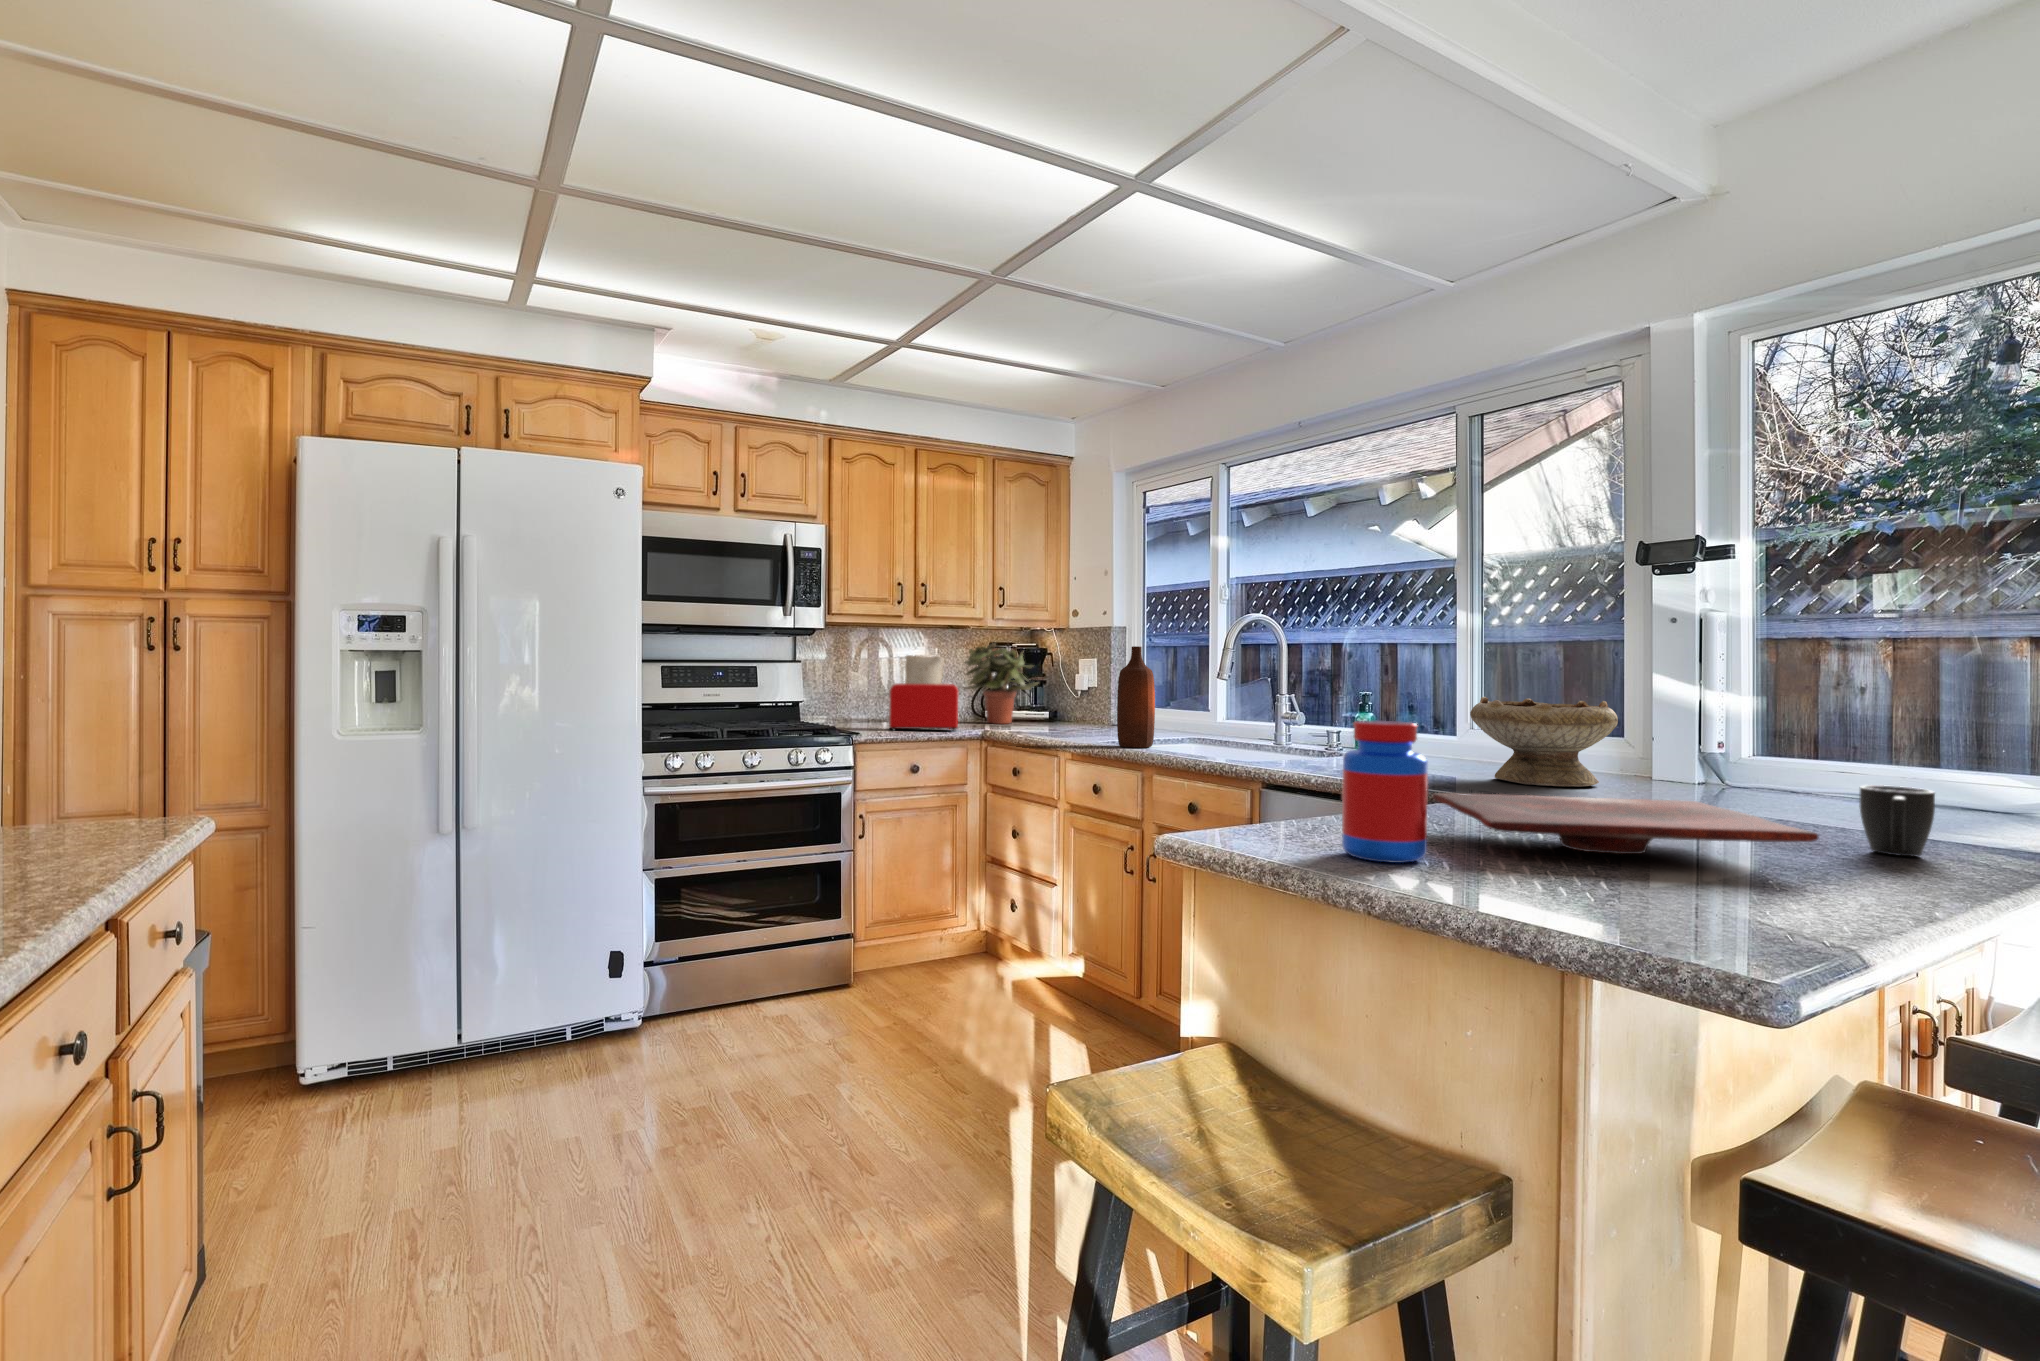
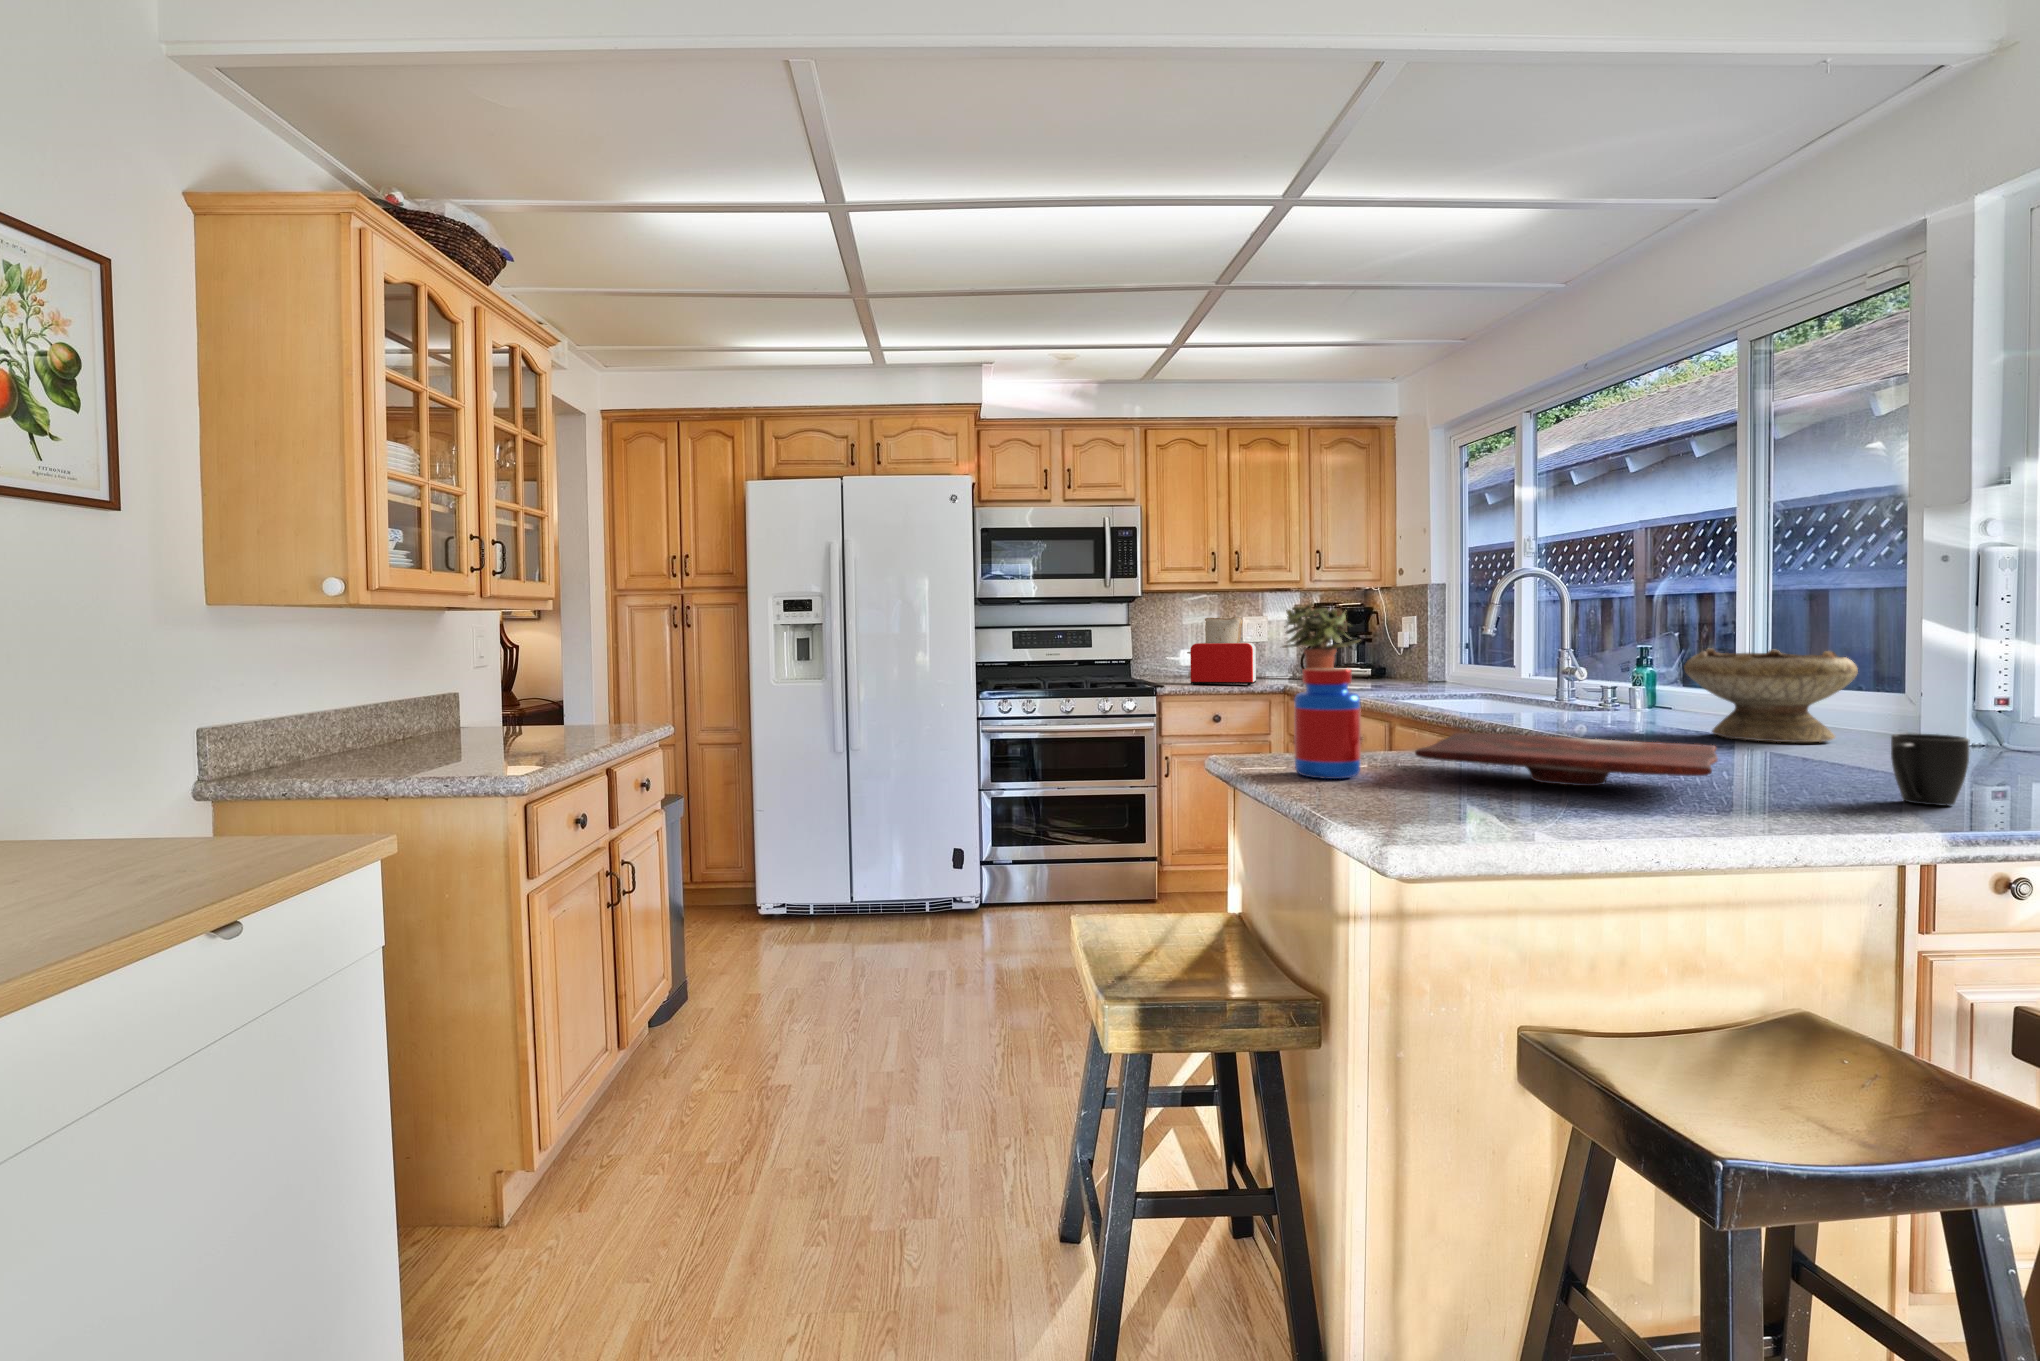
bottle: present [1117,646,1155,748] -> none [1375,604,1415,701]

